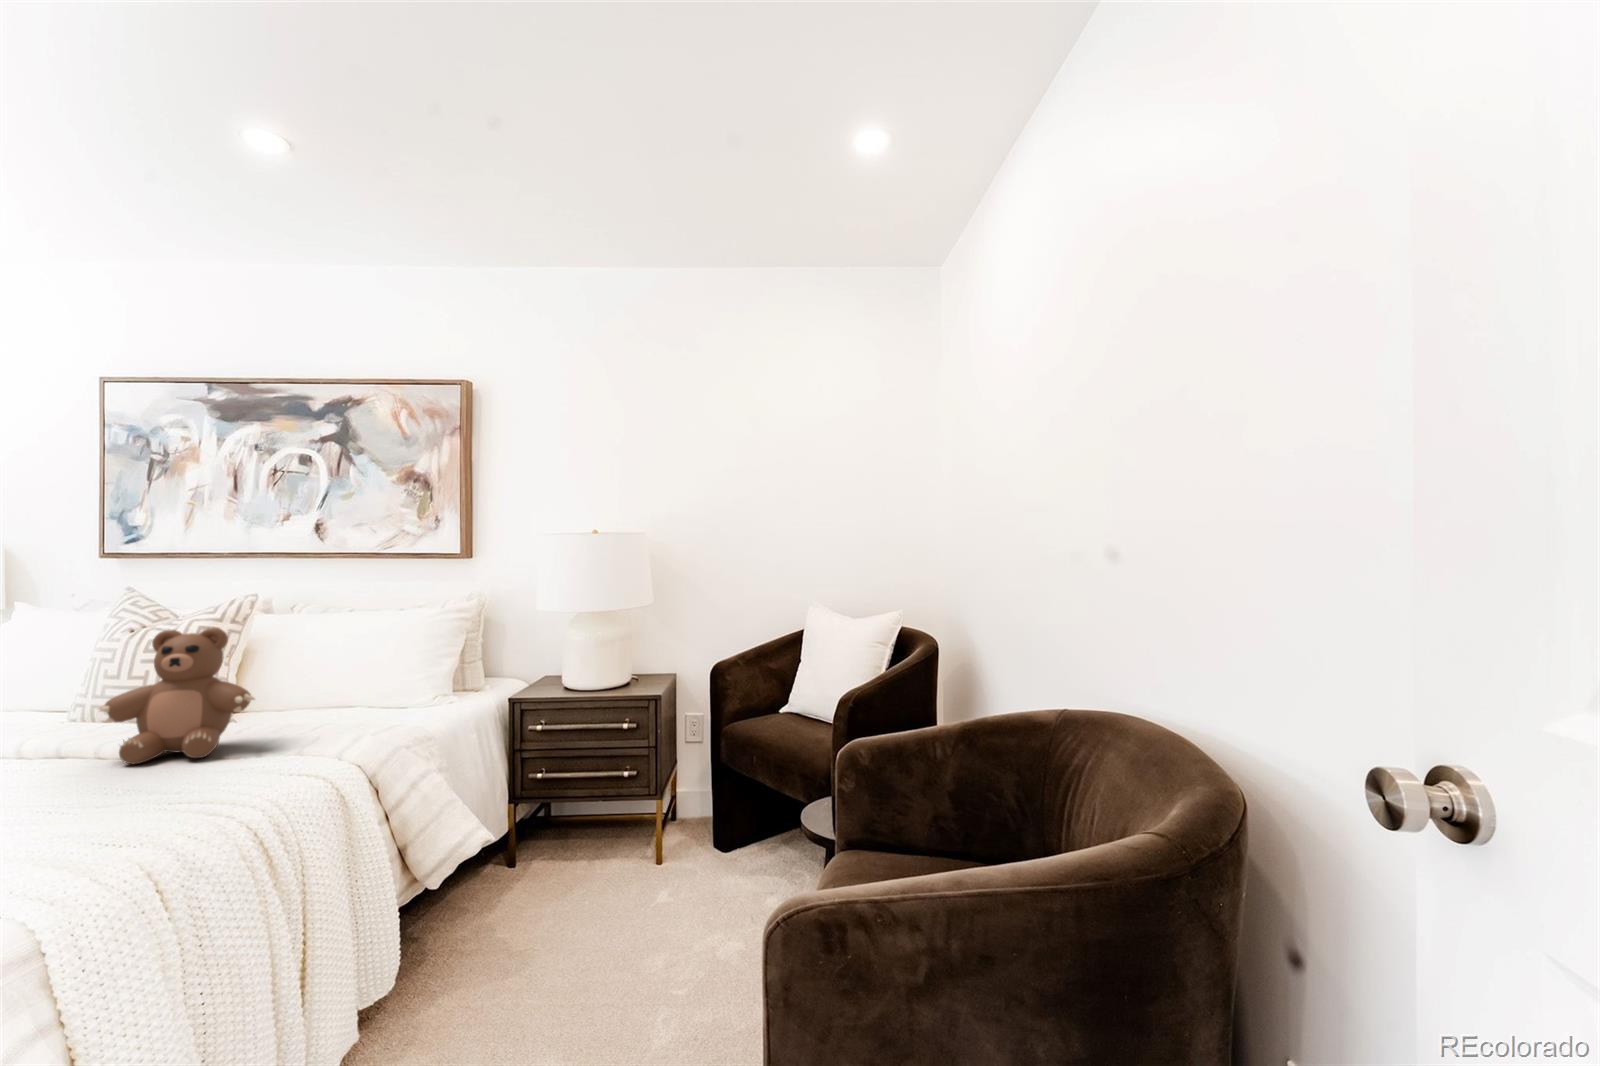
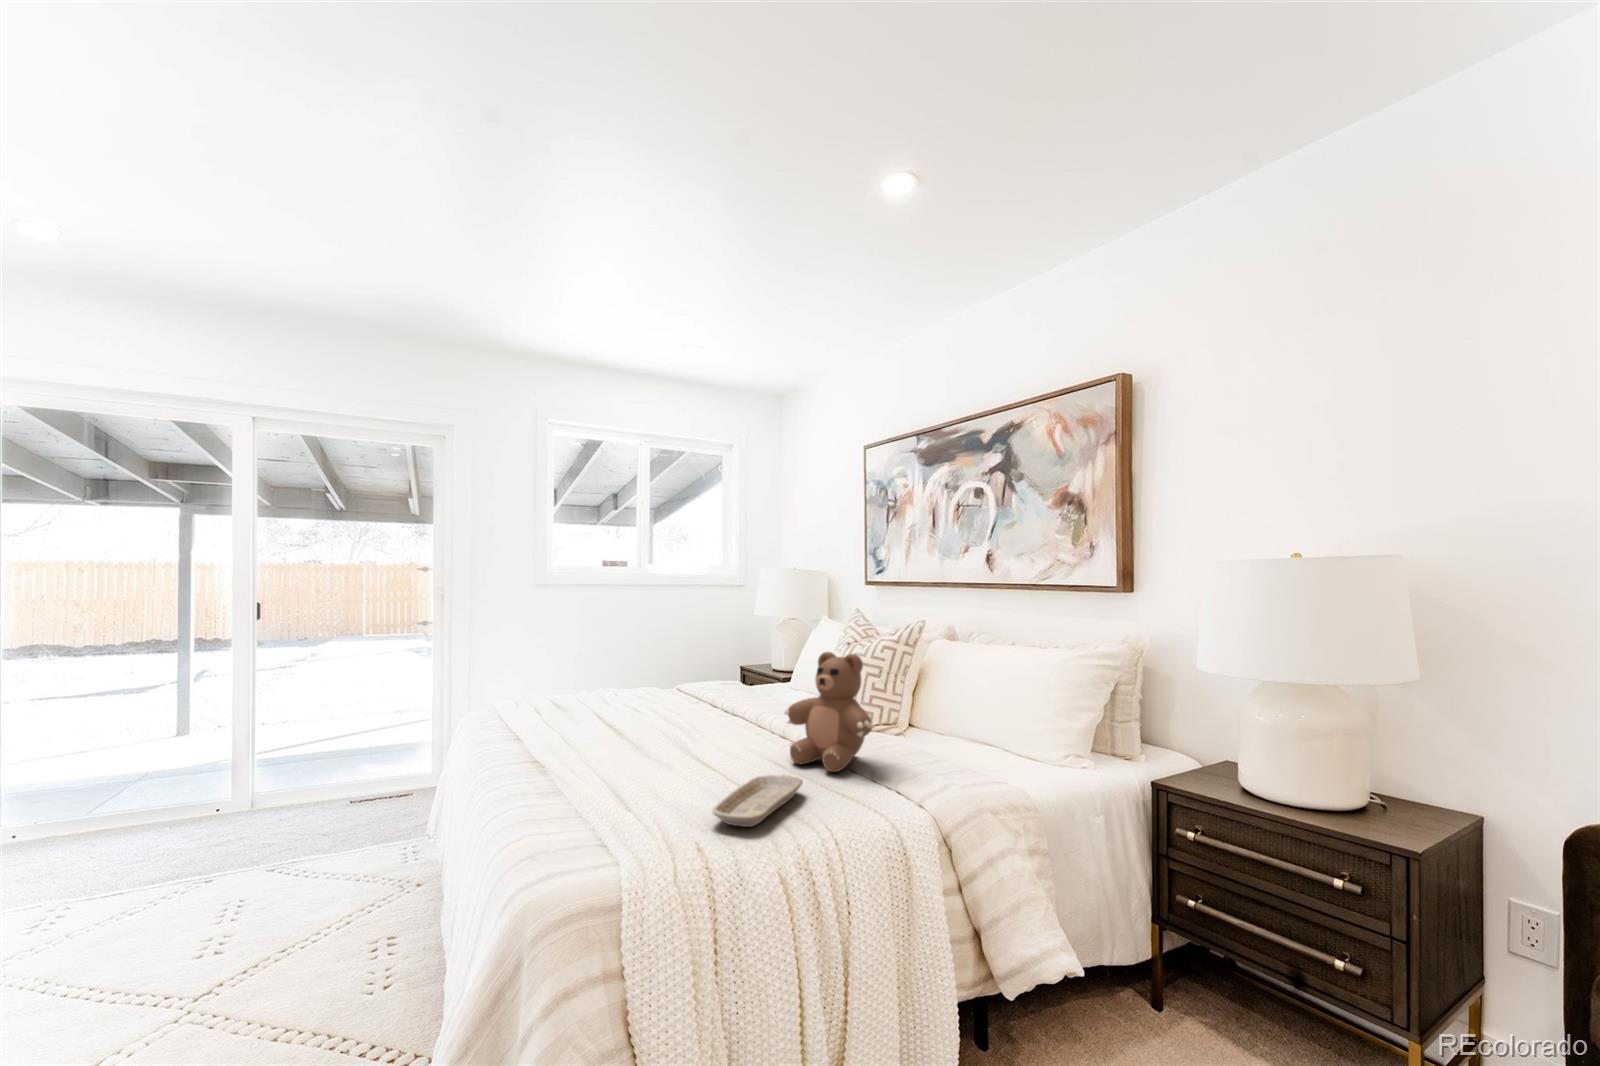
tray: none [92,765,190,822] -> present [713,775,803,827]

